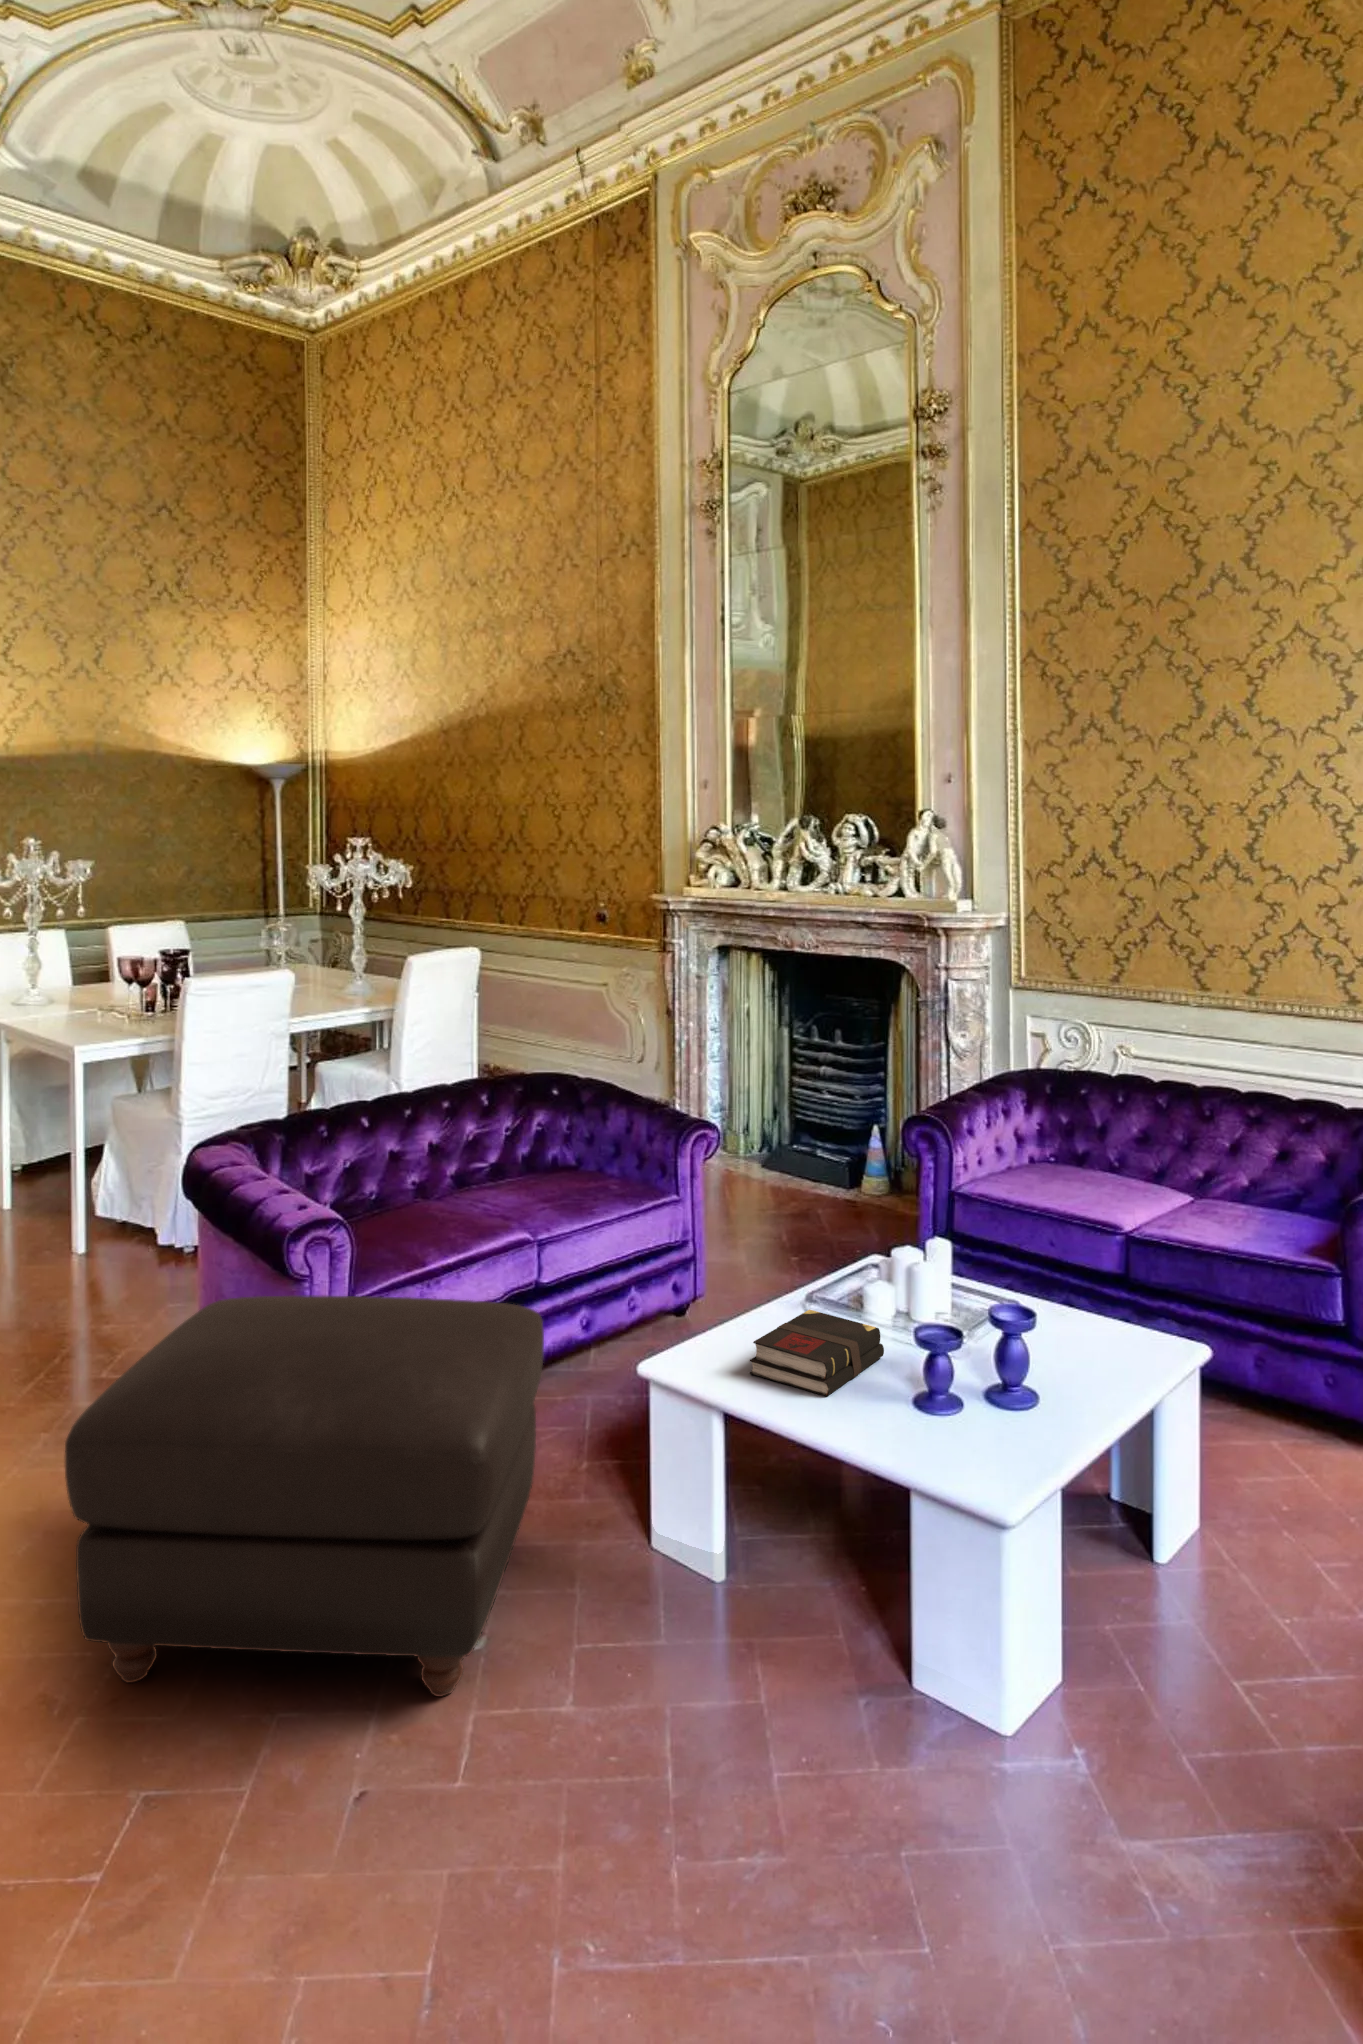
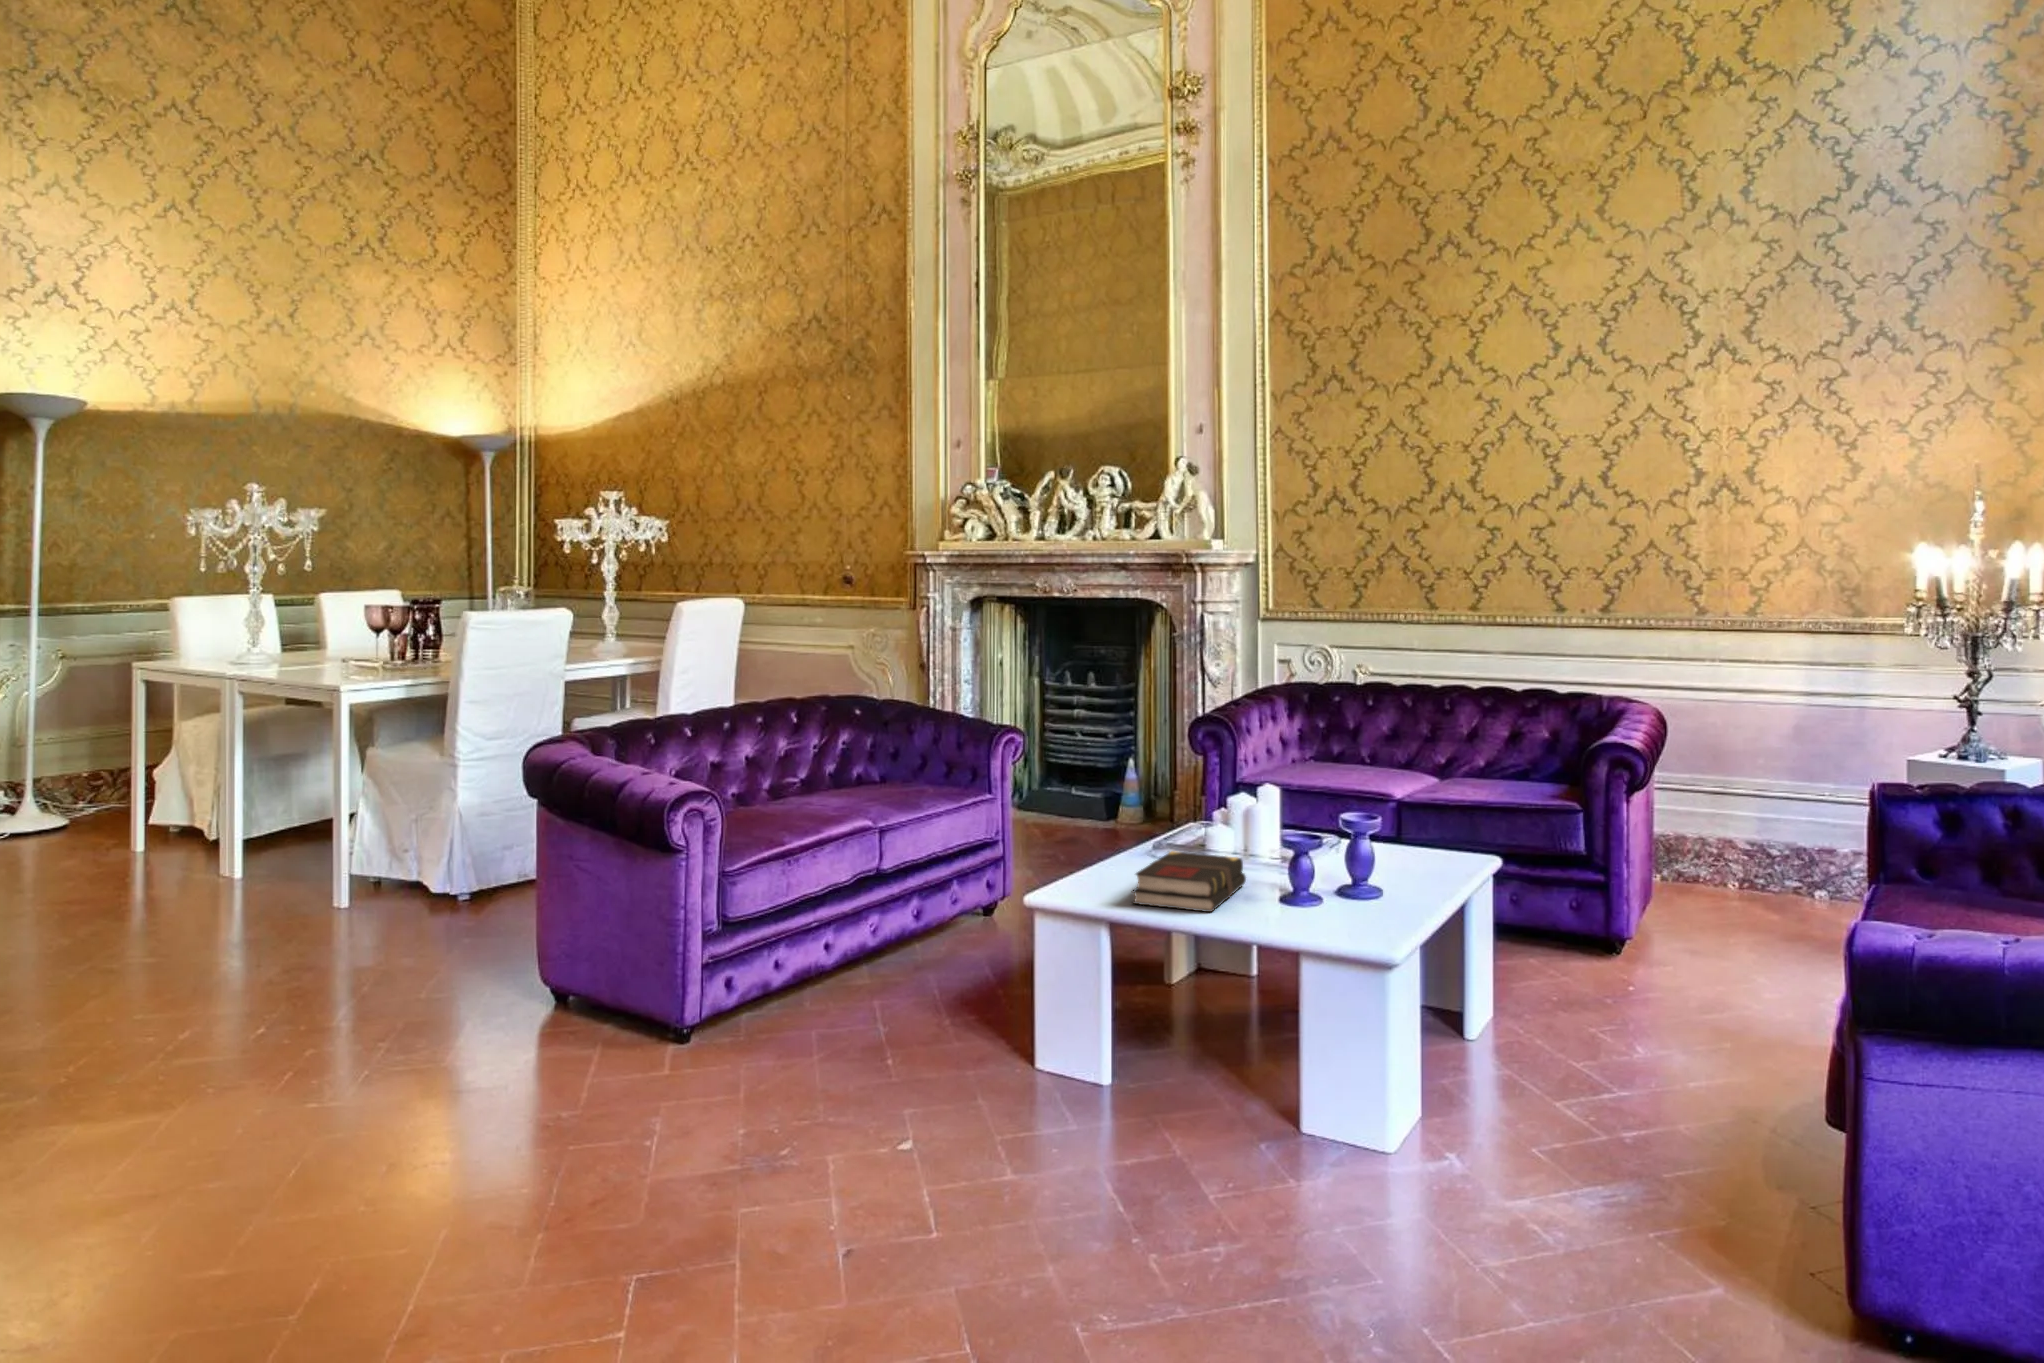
ottoman: present [65,1295,544,1697] -> none [461,855,935,1248]

